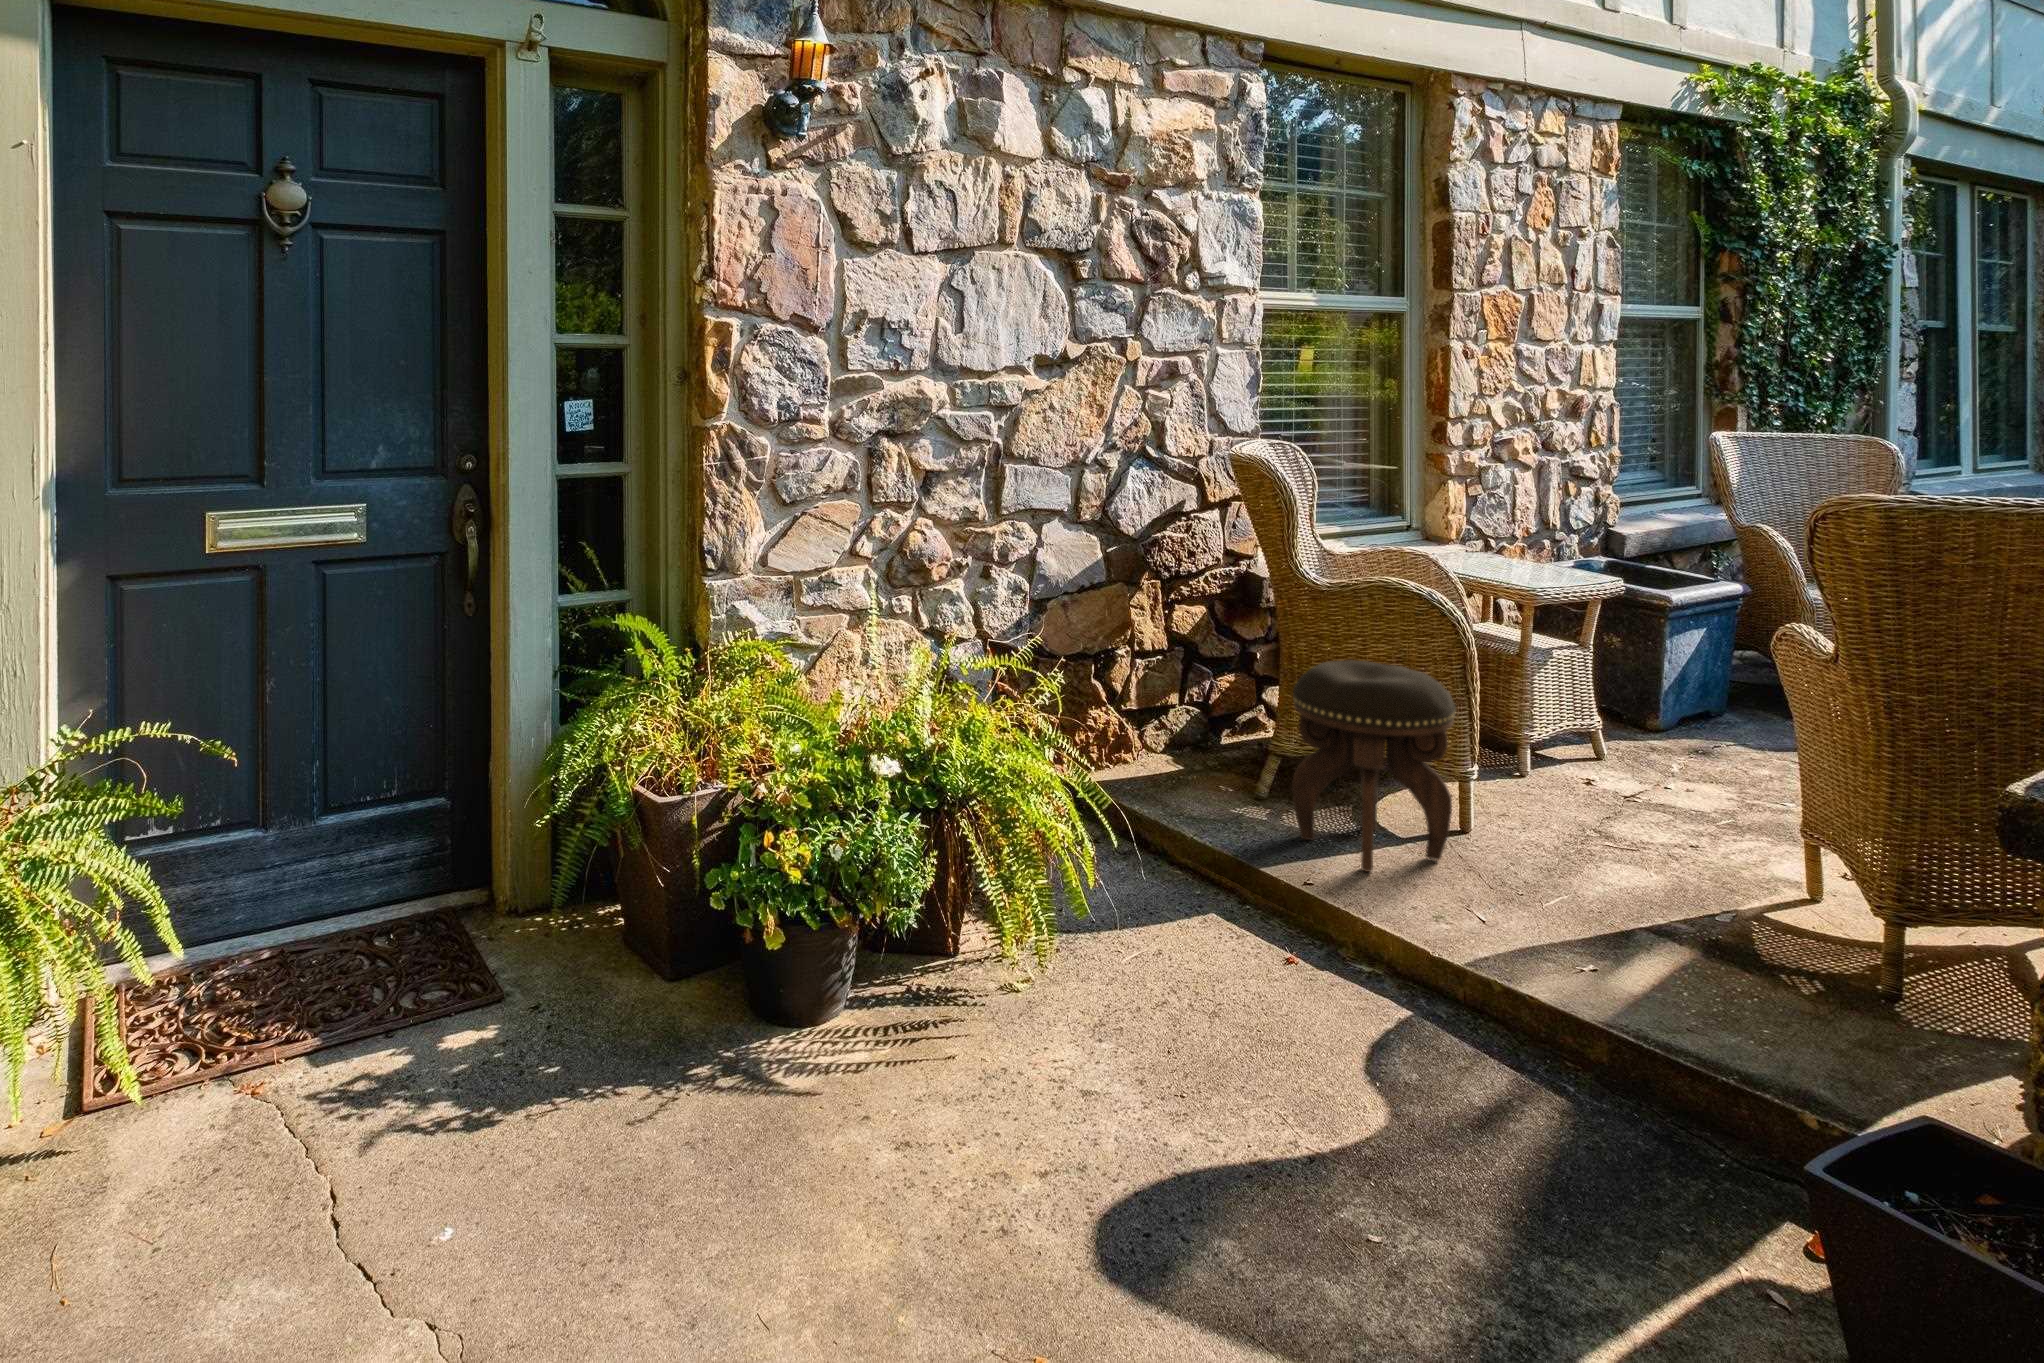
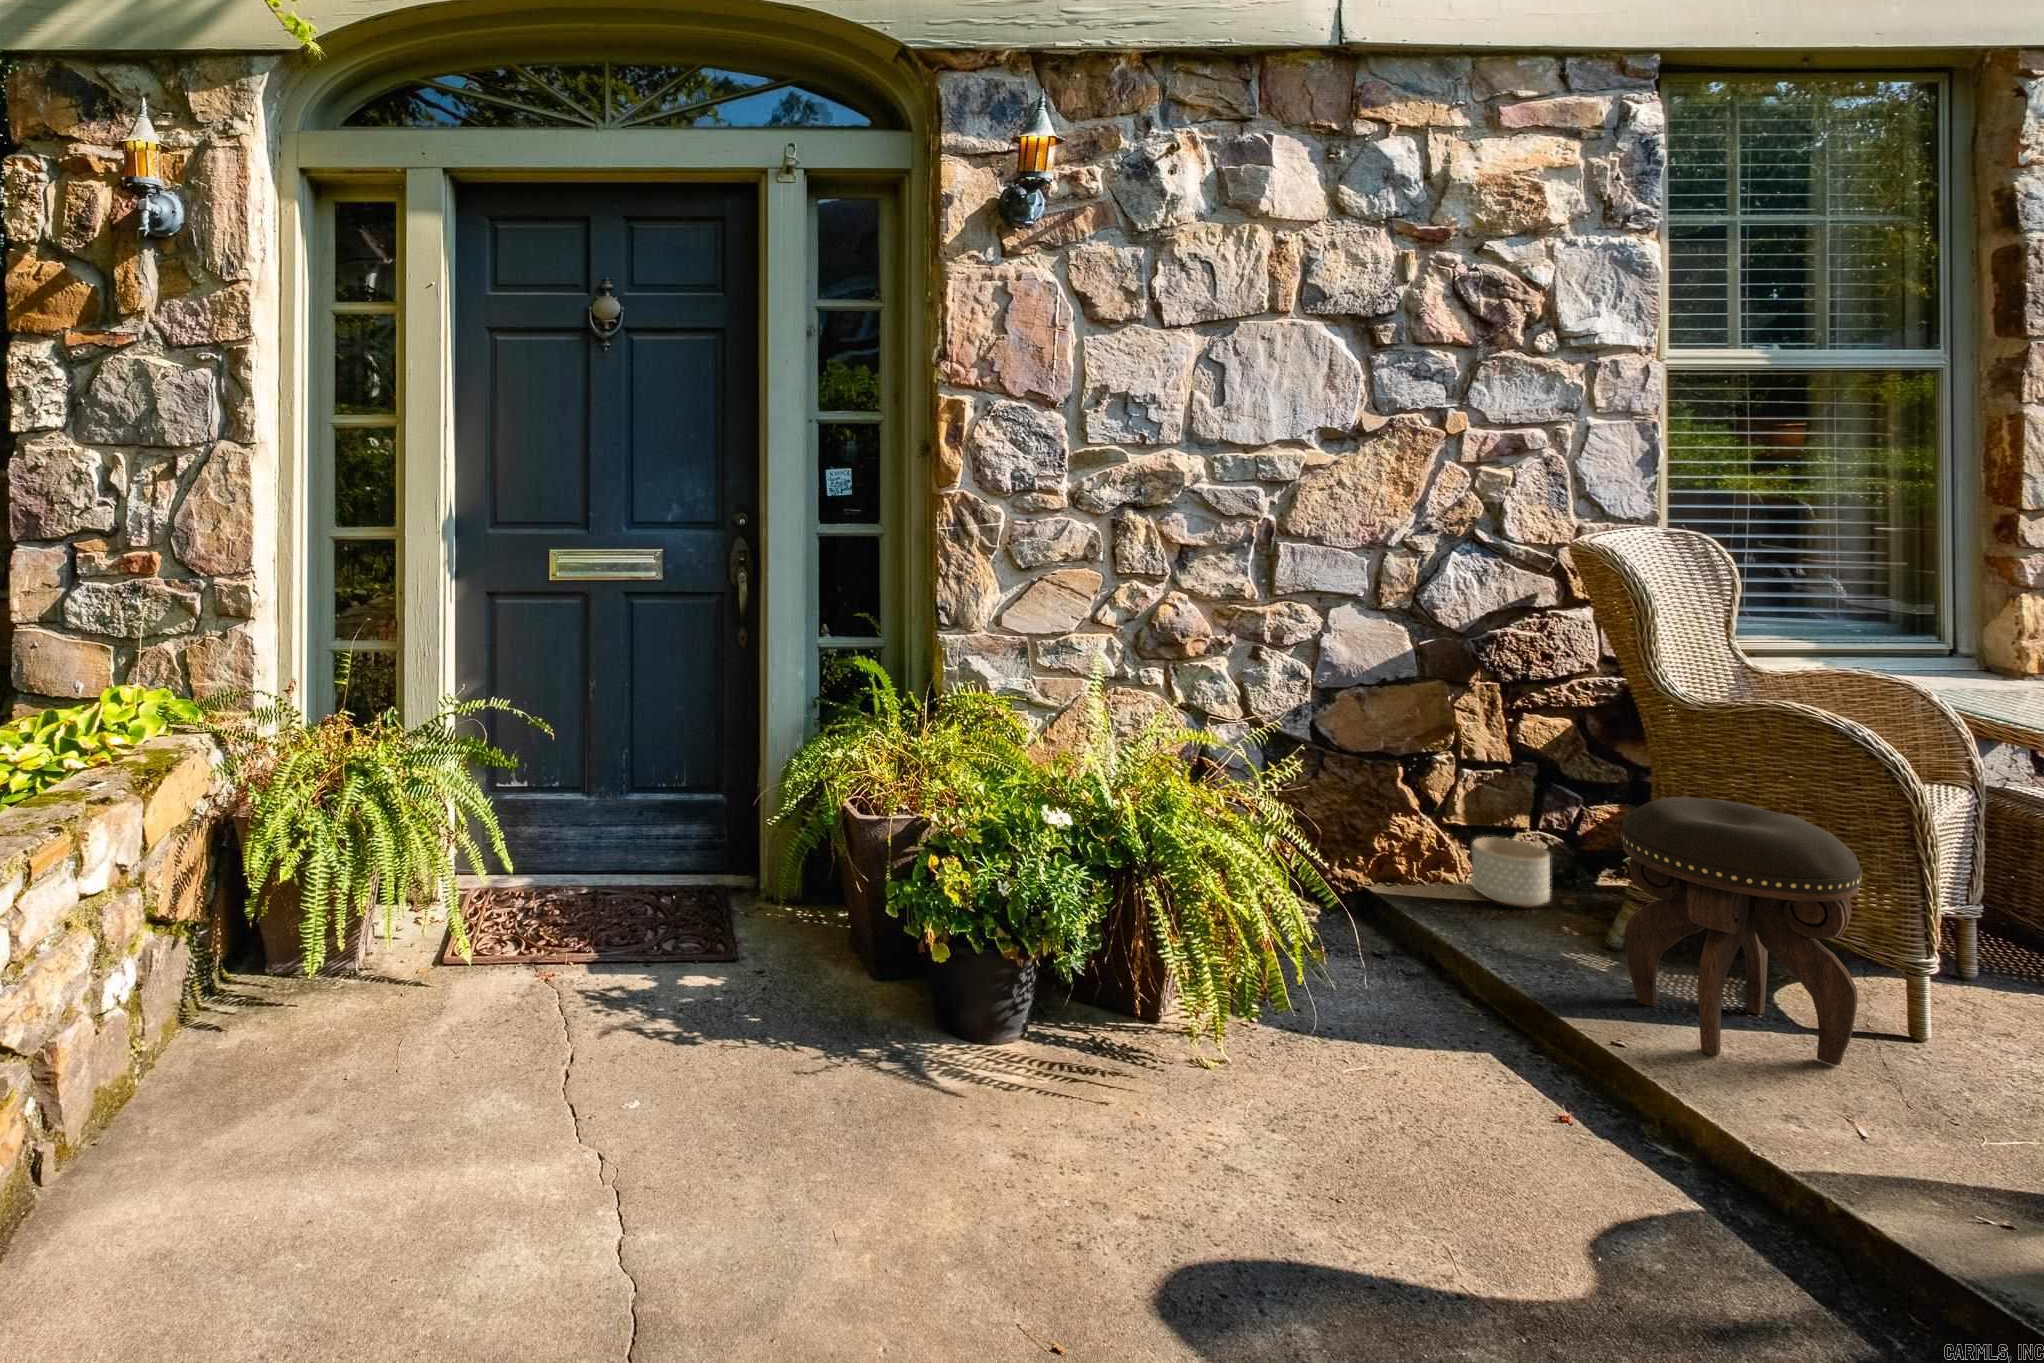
planter: none [1148,717,1206,774] -> present [1472,837,1550,907]

